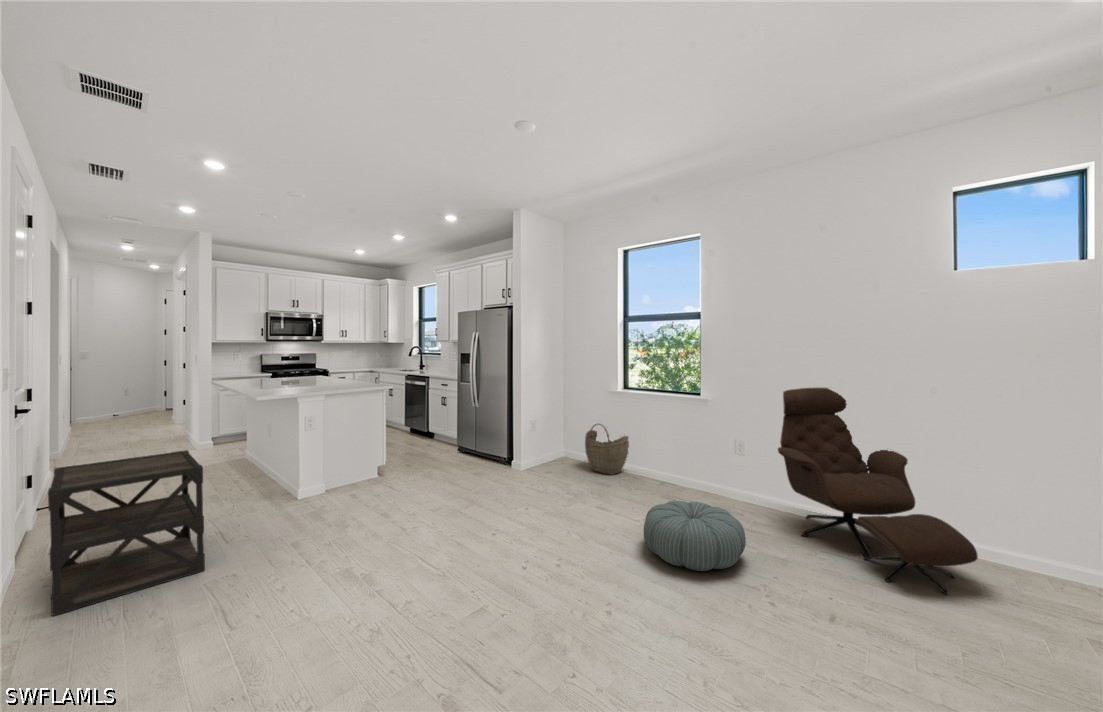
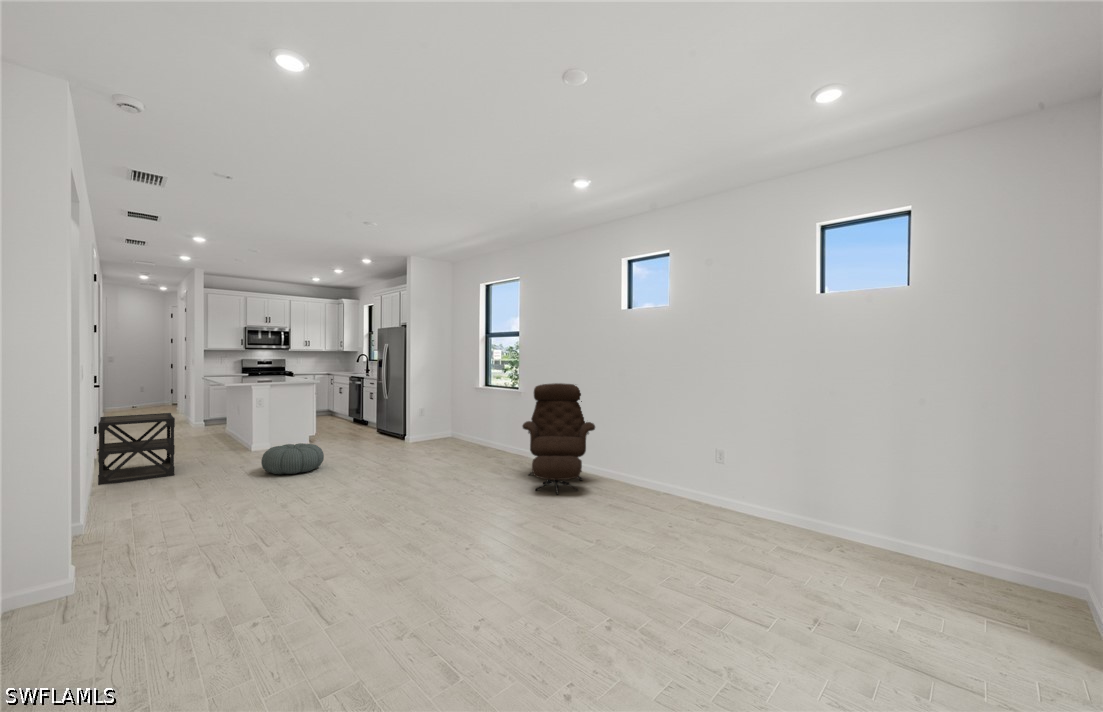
woven basket: present [585,424,629,474] -> none [448,409,478,447]
pouf: present [644,501,746,571] -> present [261,443,324,474]

